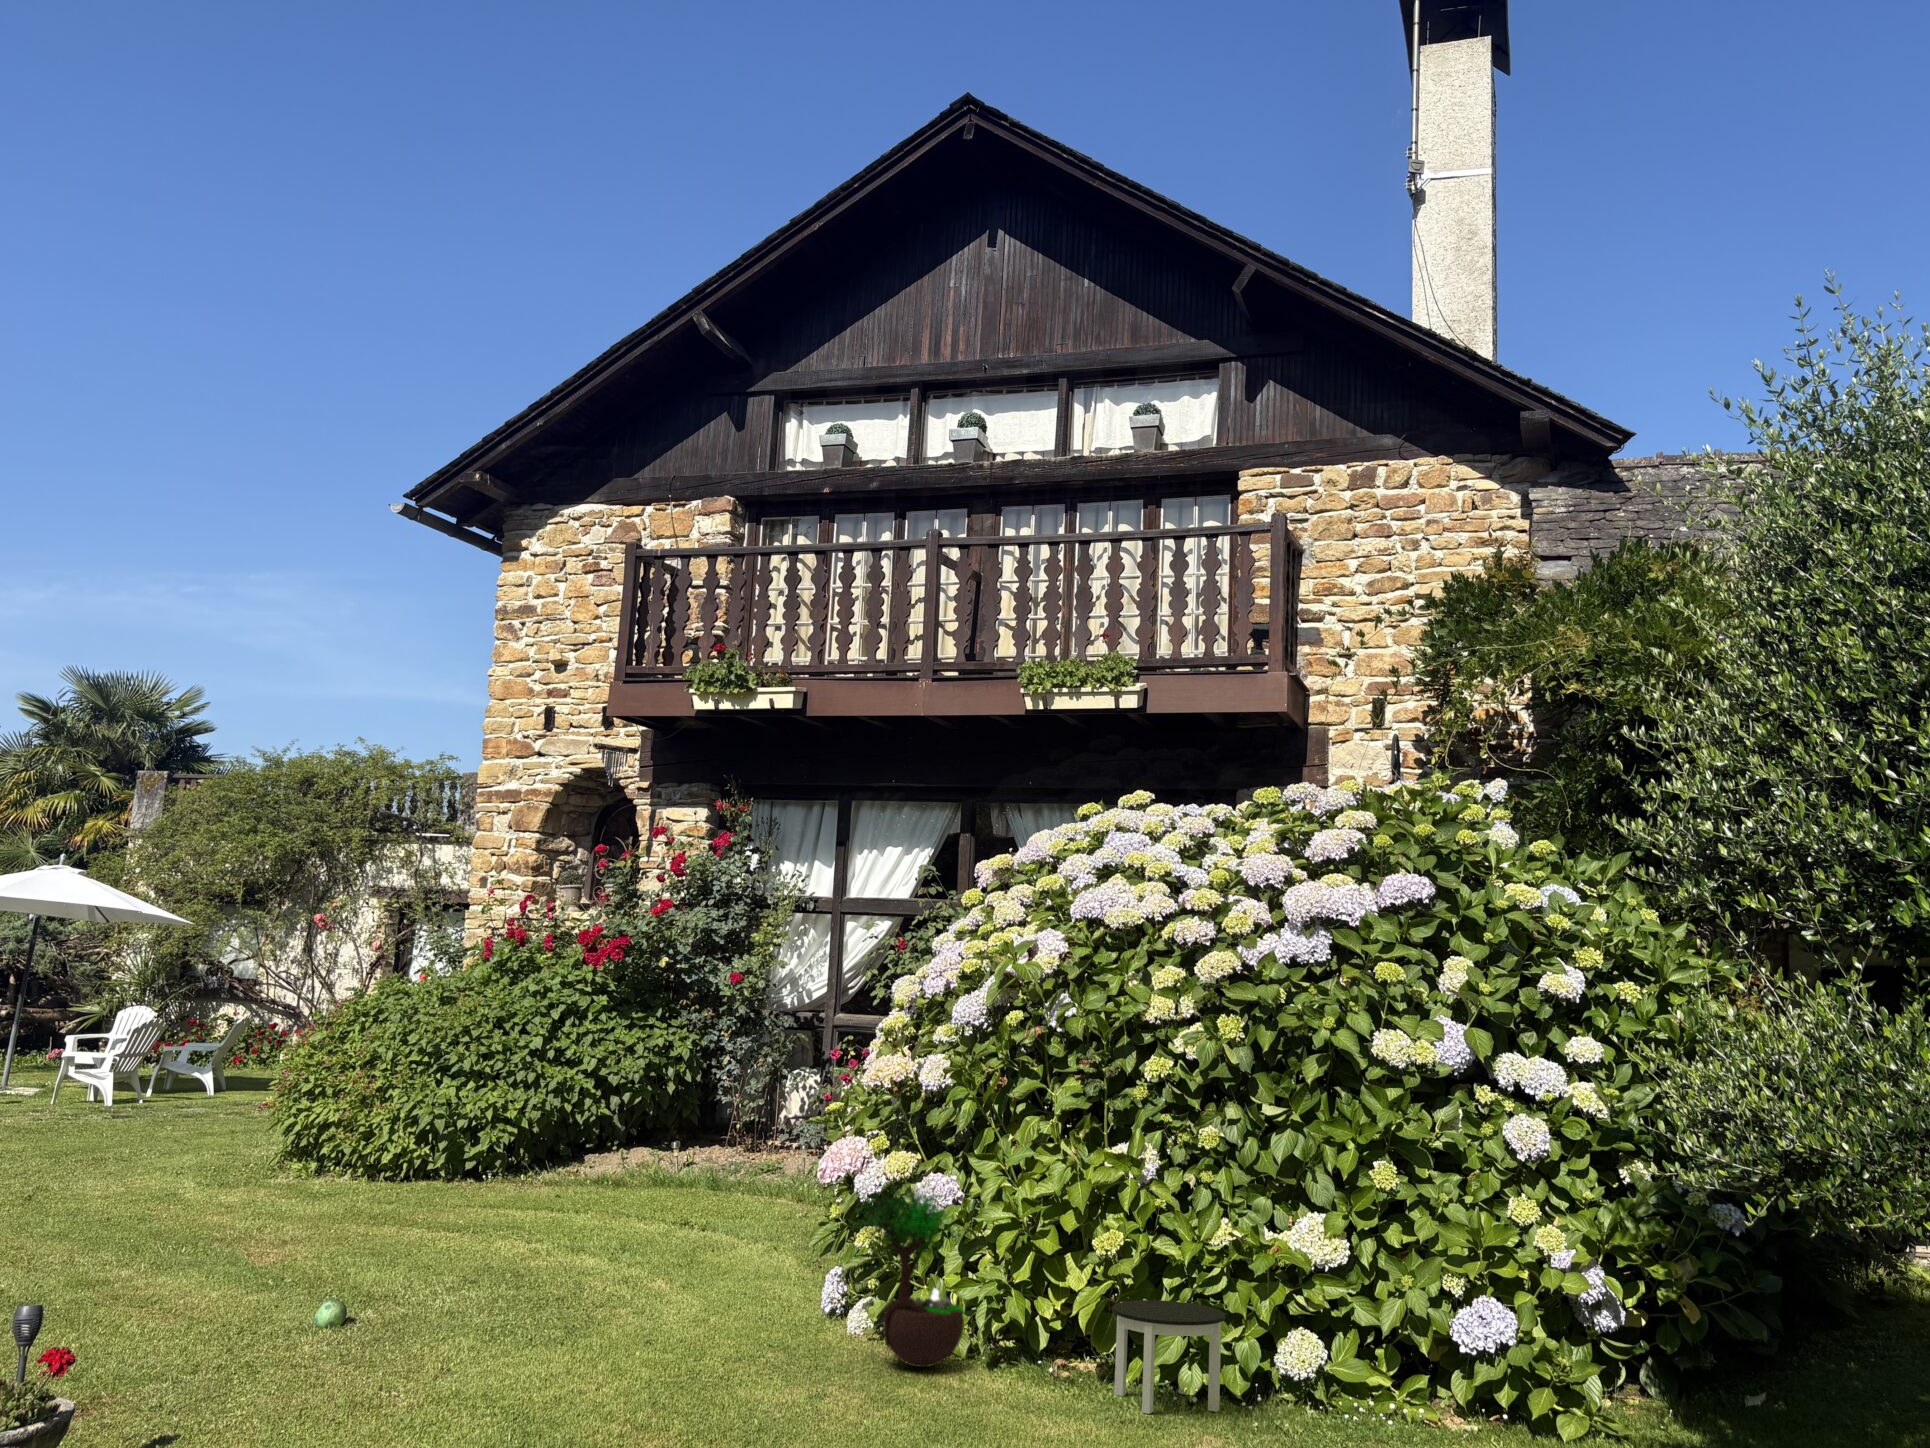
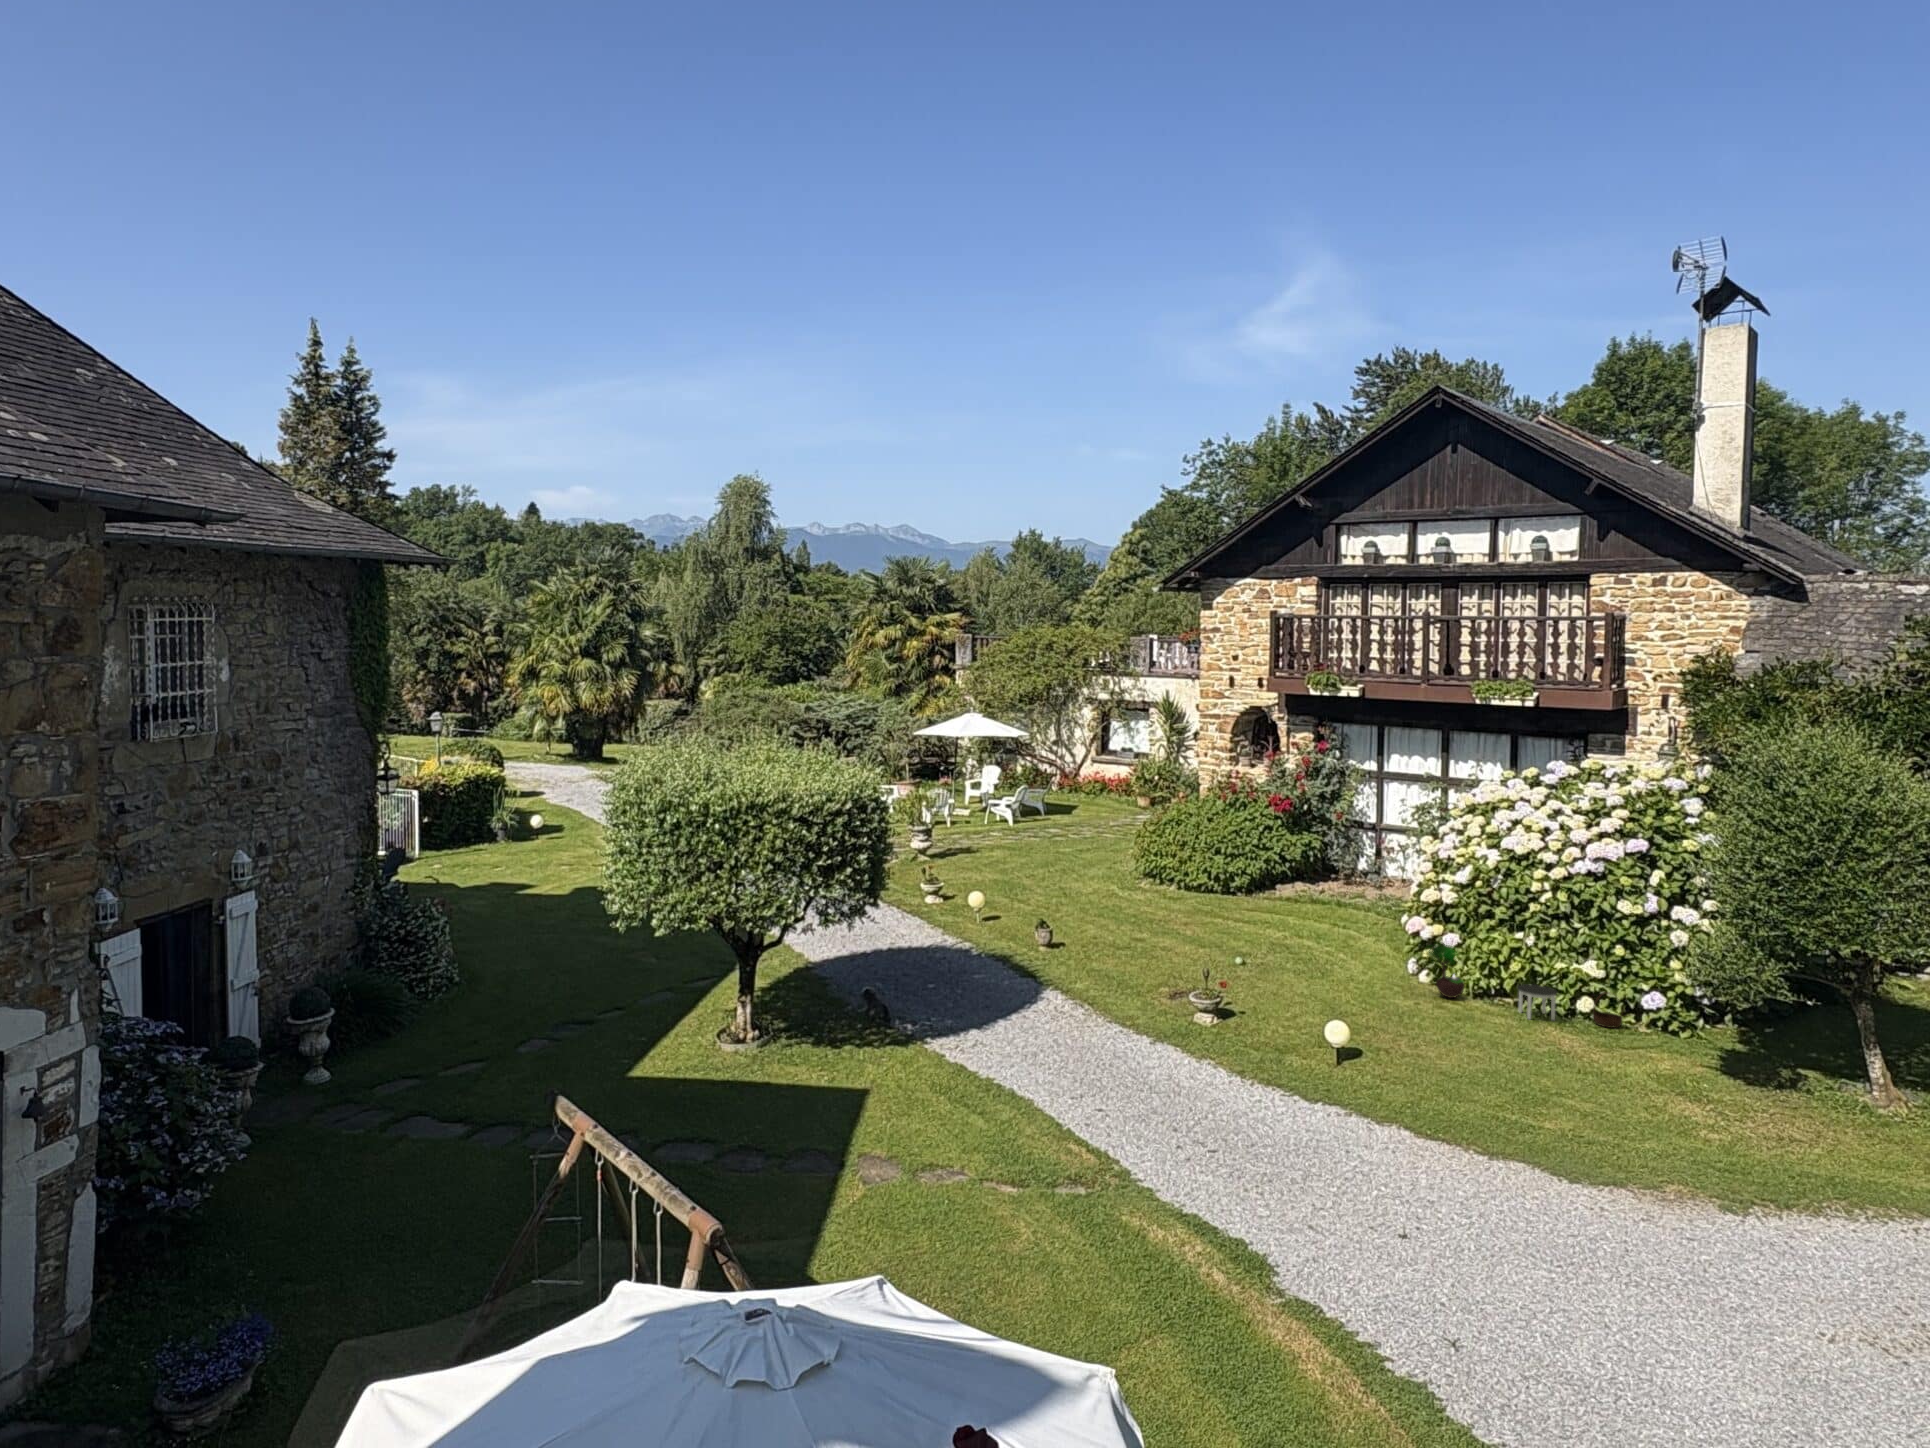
basket: none [1322,1305,1402,1421] -> present [1593,992,1623,1028]

